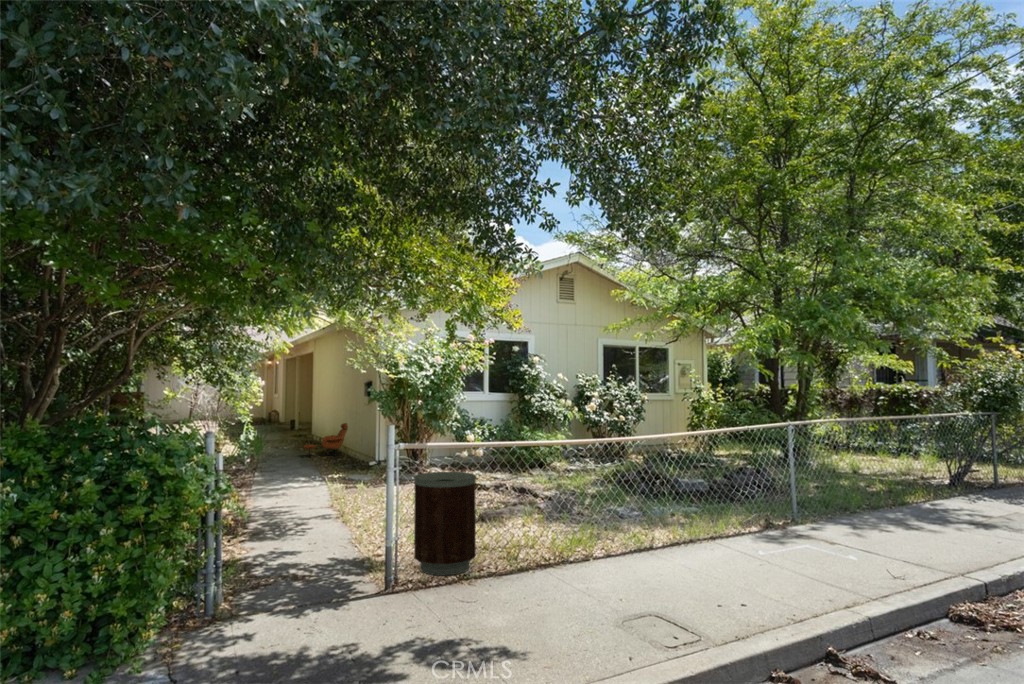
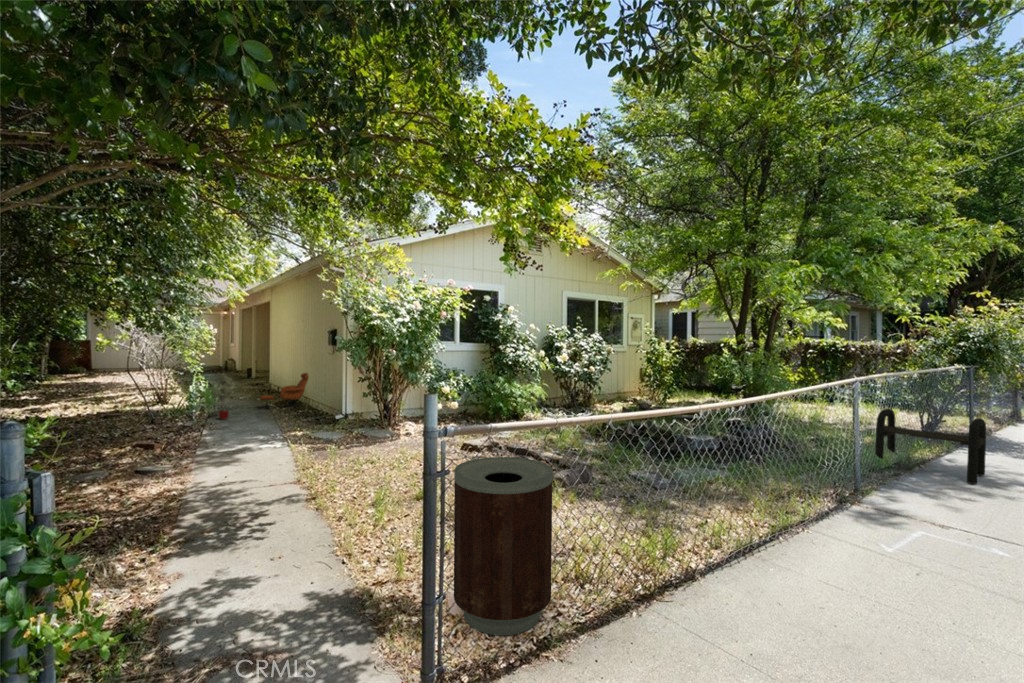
potted tree: none [259,422,282,465] -> present [211,375,234,420]
bench: none [843,454,940,521] -> present [875,409,986,484]

